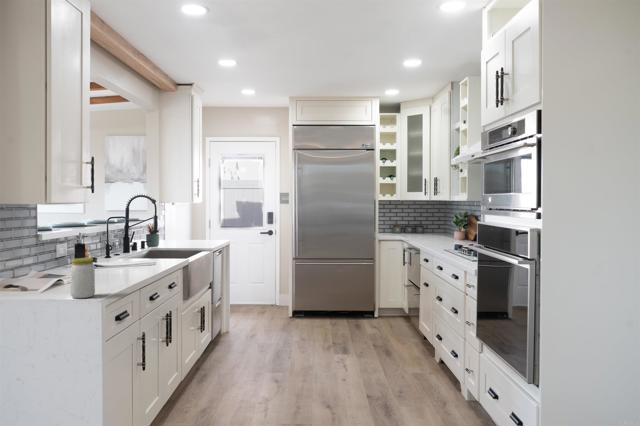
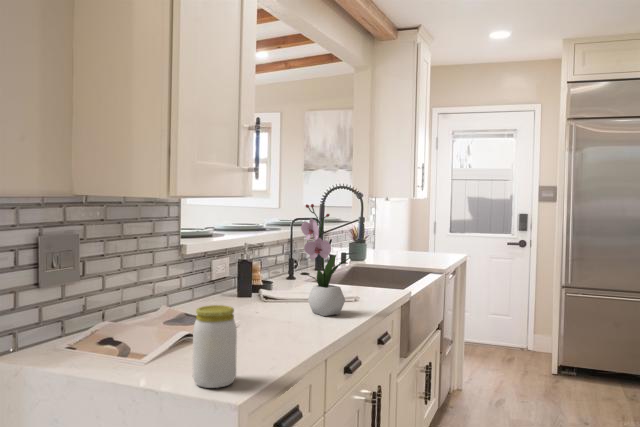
flower arrangement: none [120,206,152,271] -> present [301,204,351,316]

